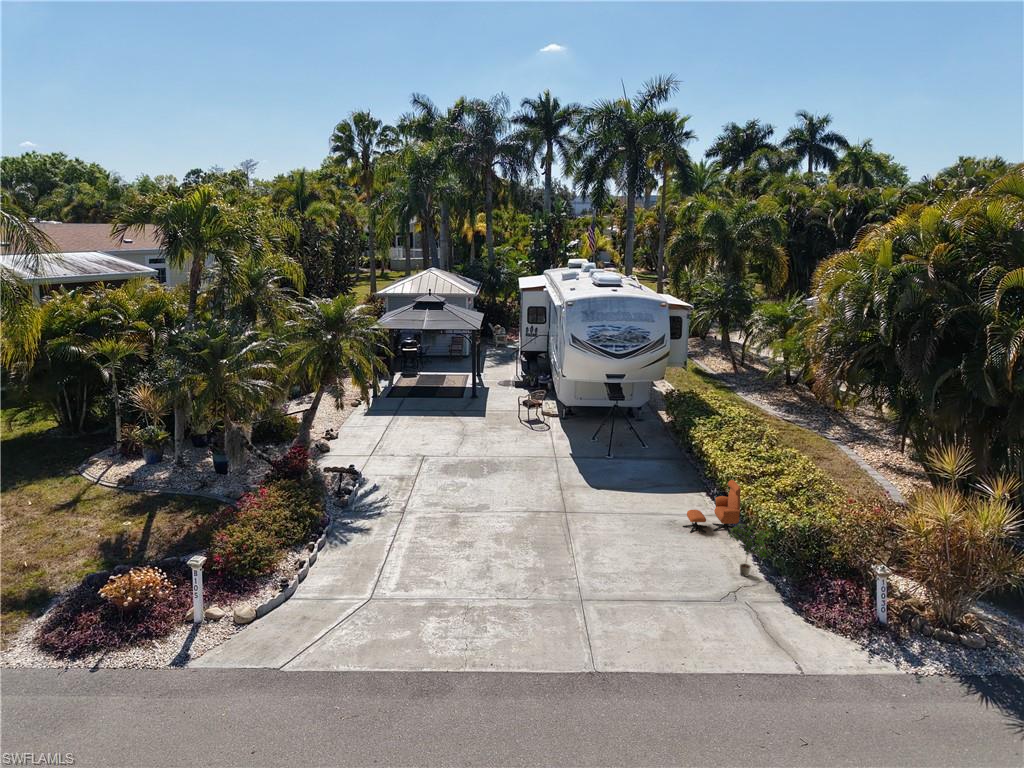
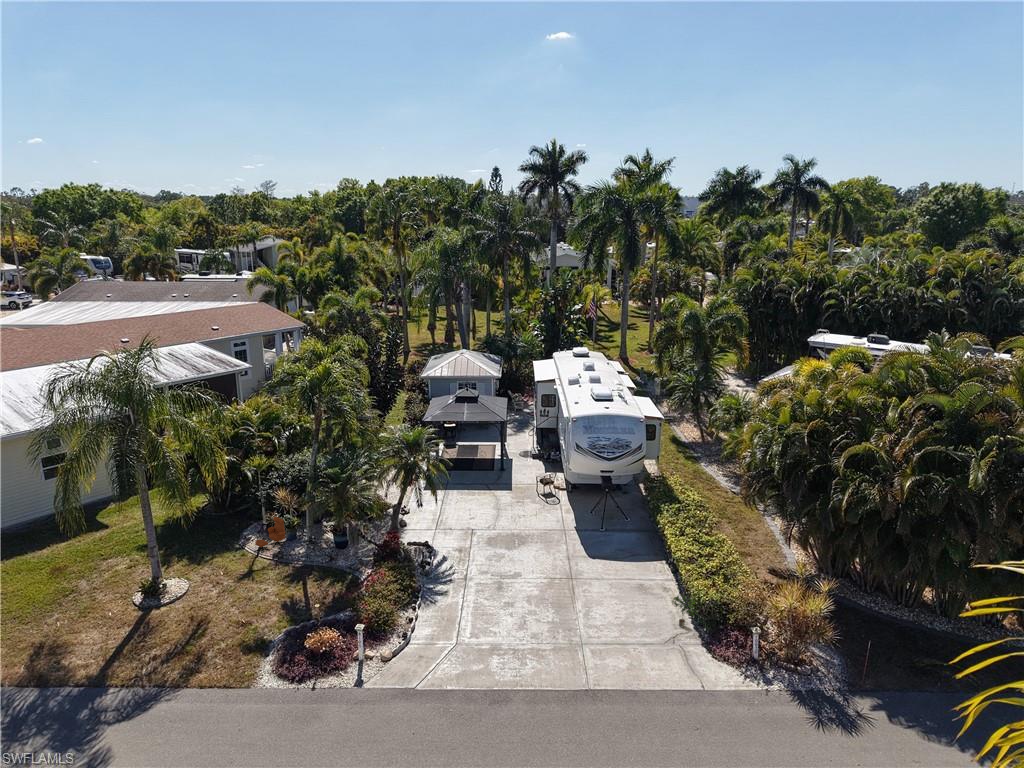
lounge chair: present [682,480,741,533] -> present [255,517,286,553]

